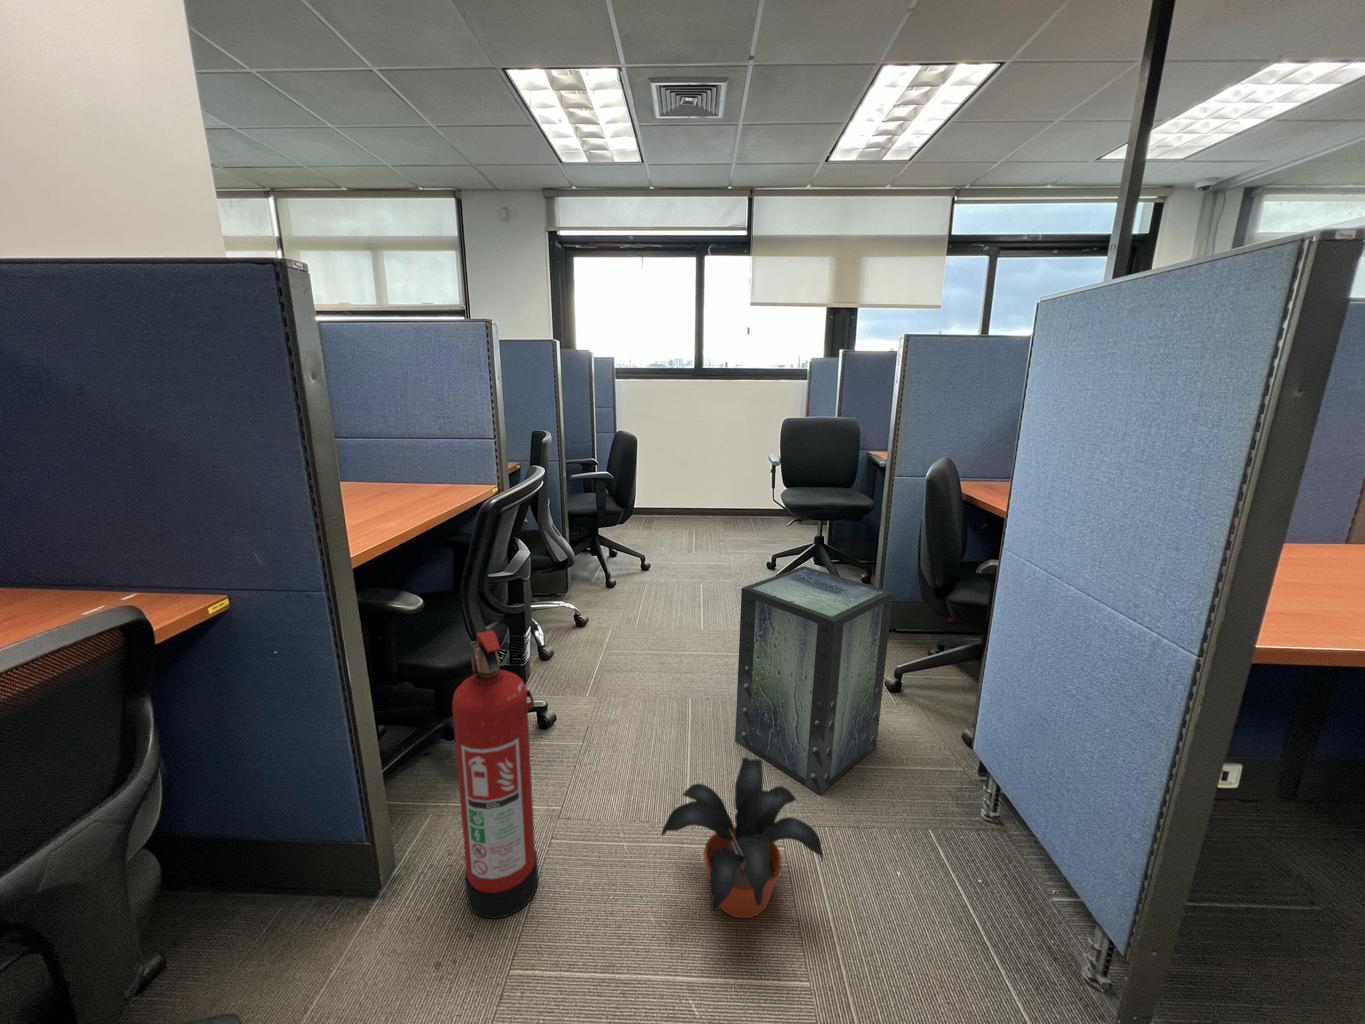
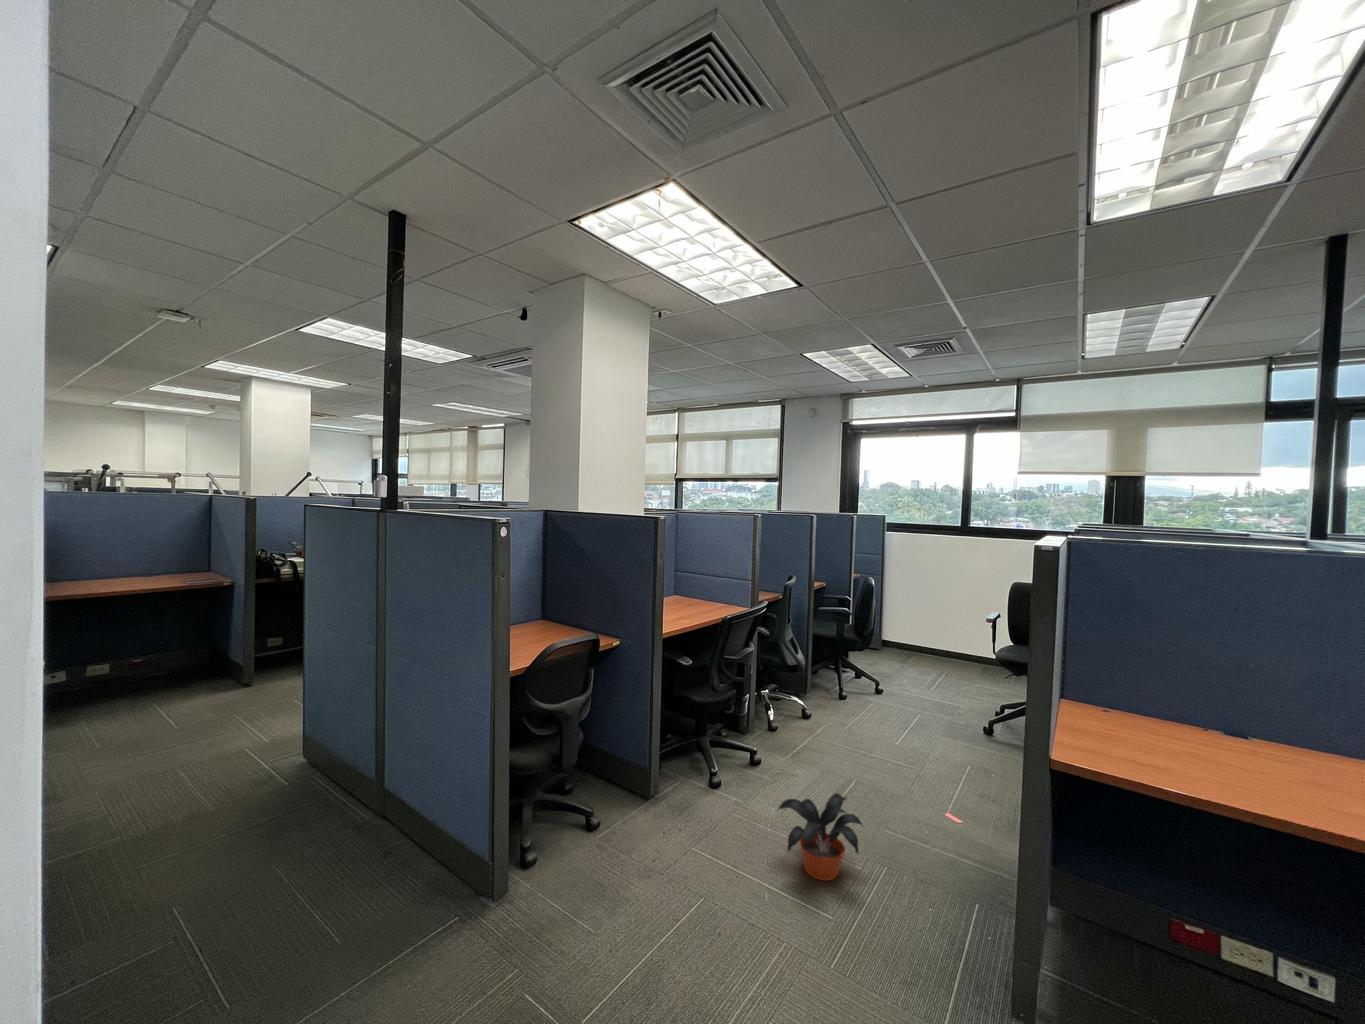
storage box: present [735,566,893,794] -> none [869,697,983,853]
fire extinguisher: present [452,631,538,919] -> none [686,681,726,830]

